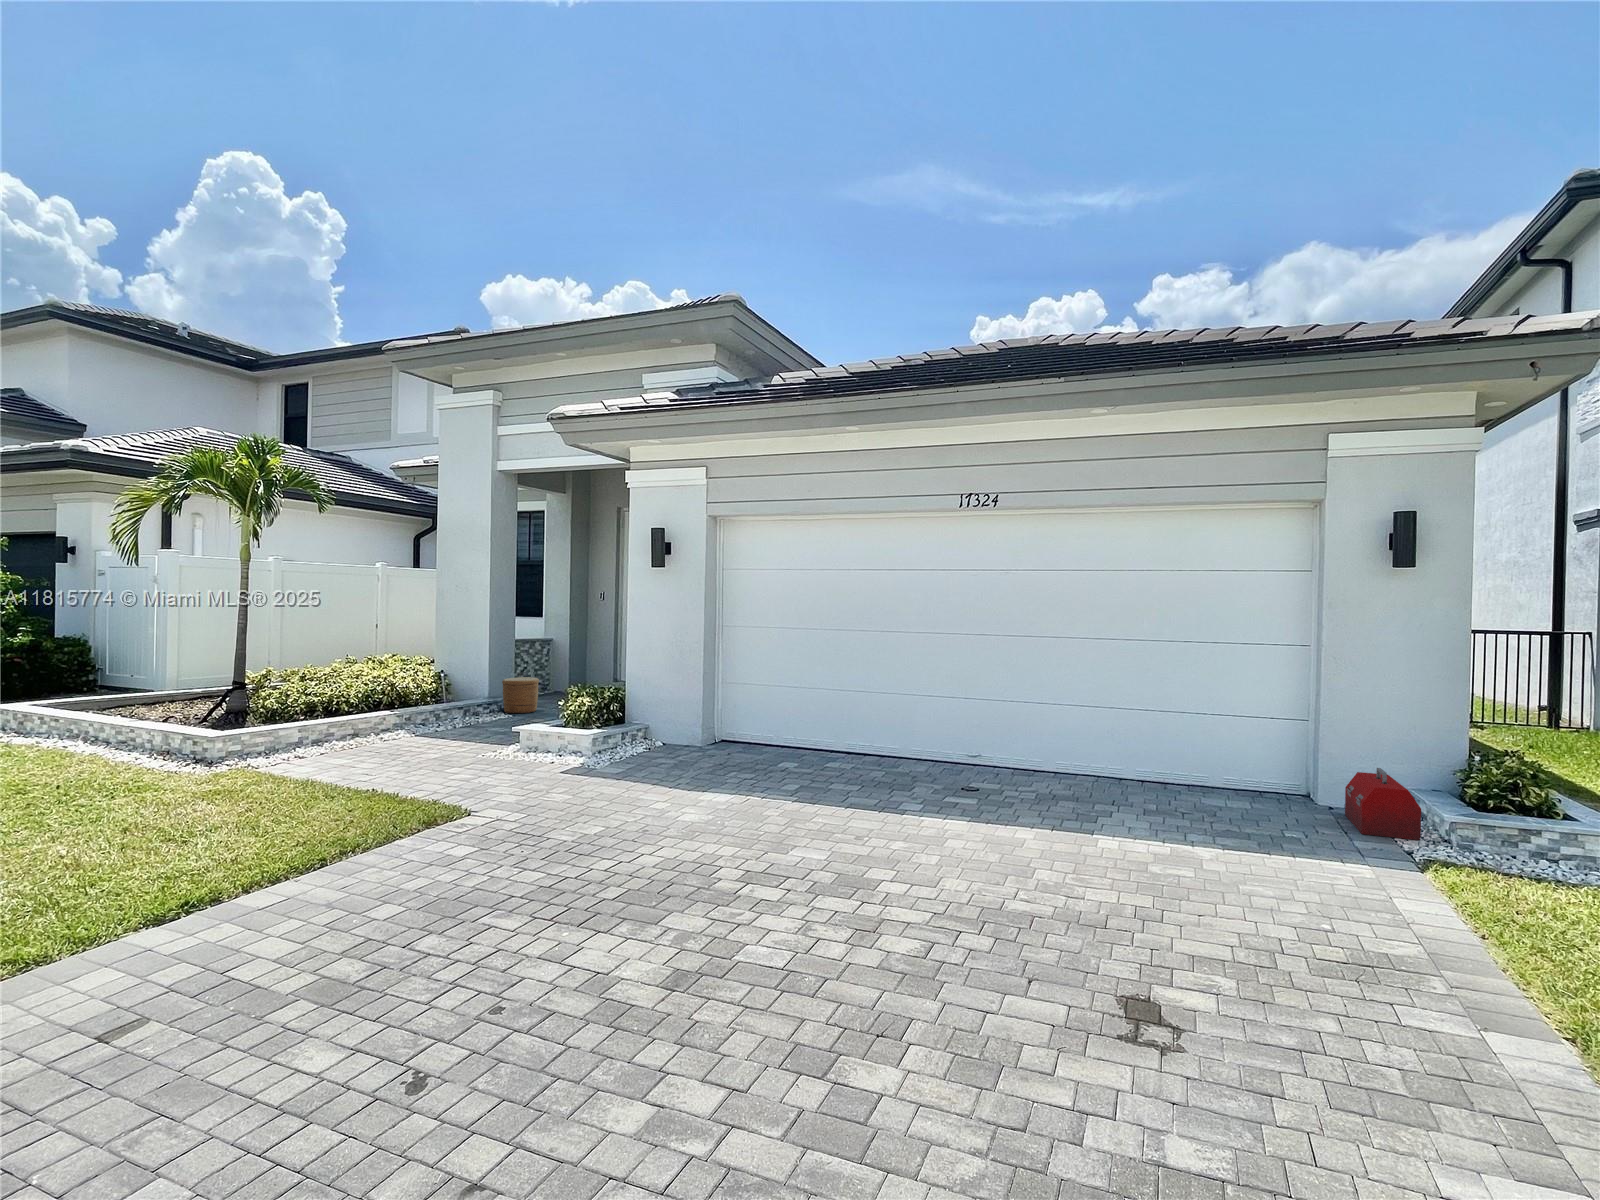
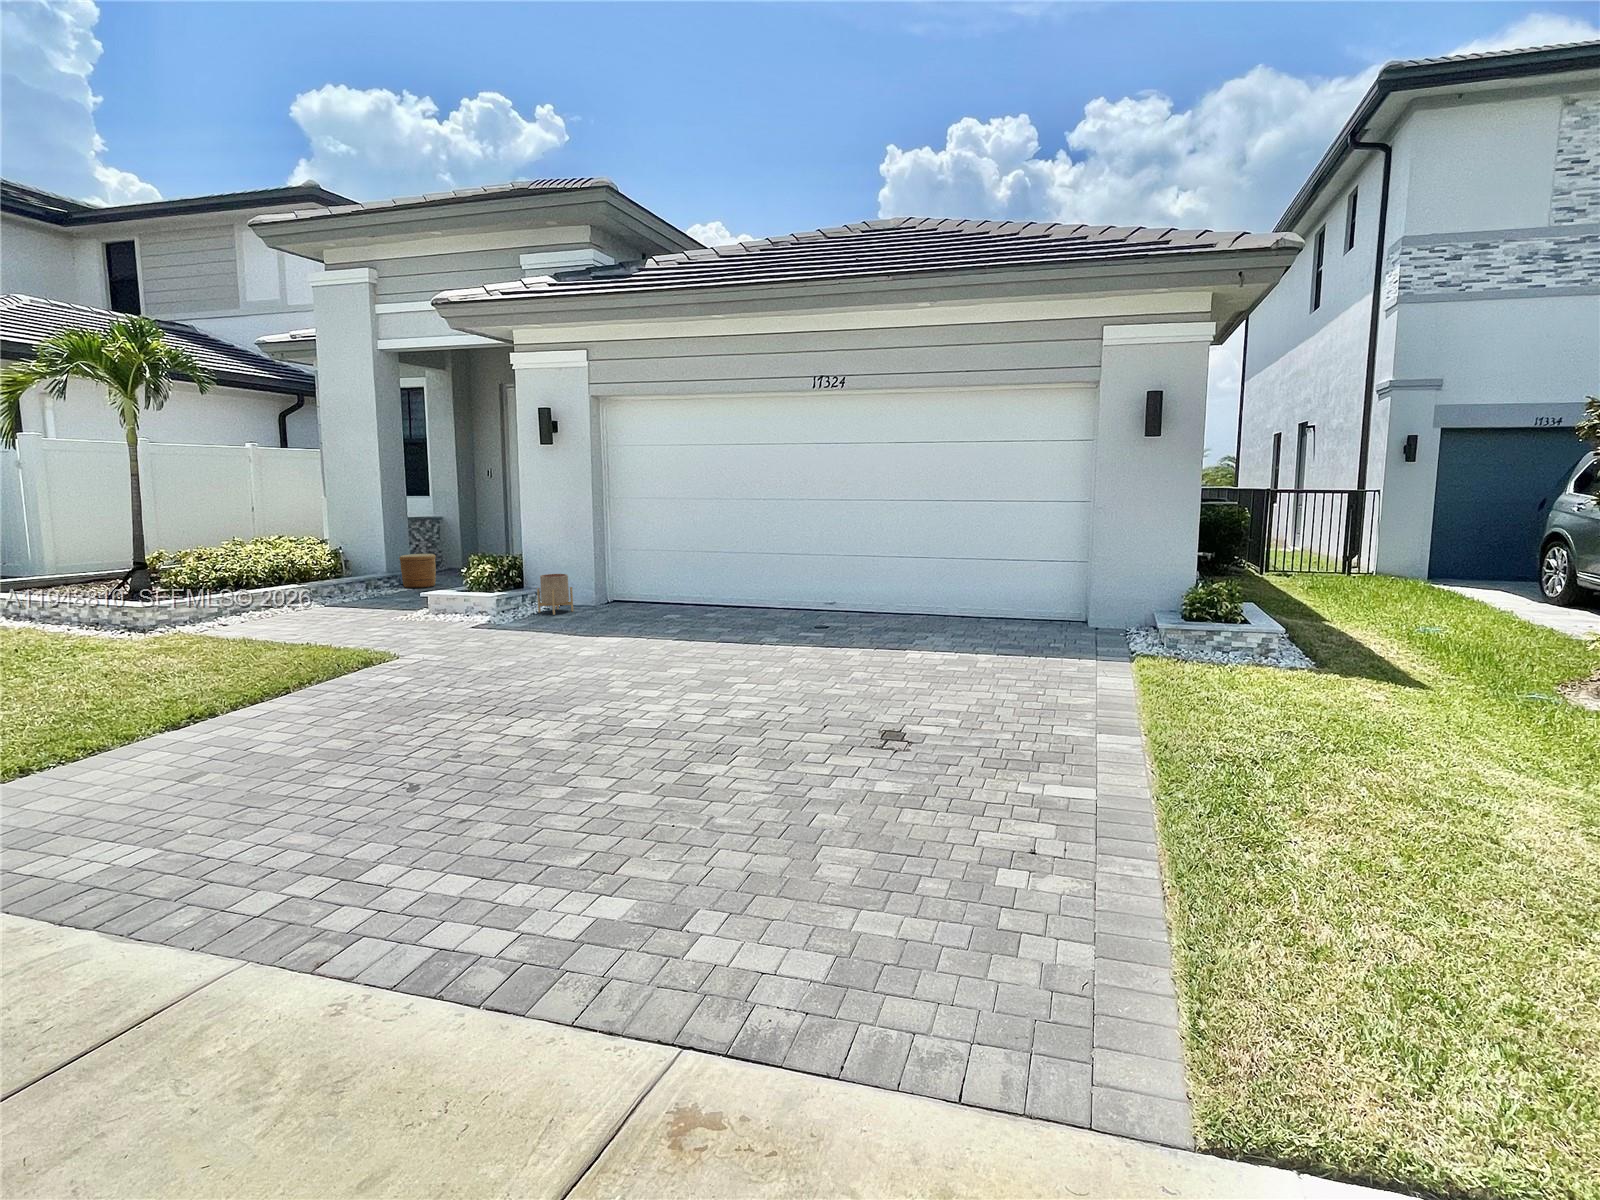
planter: none [638,708,677,756] -> present [537,574,573,615]
toolbox: present [1345,768,1421,840] -> none [1106,595,1147,646]

